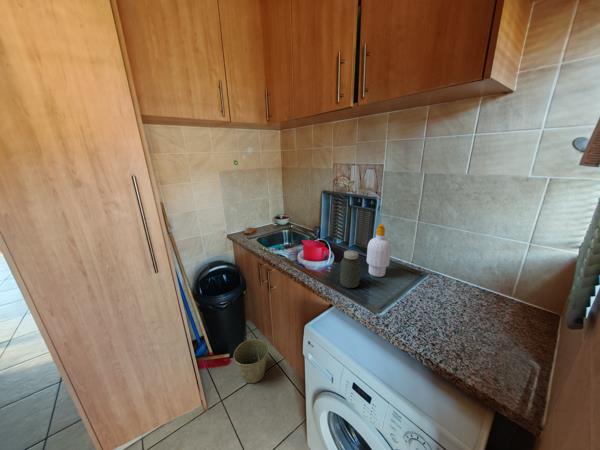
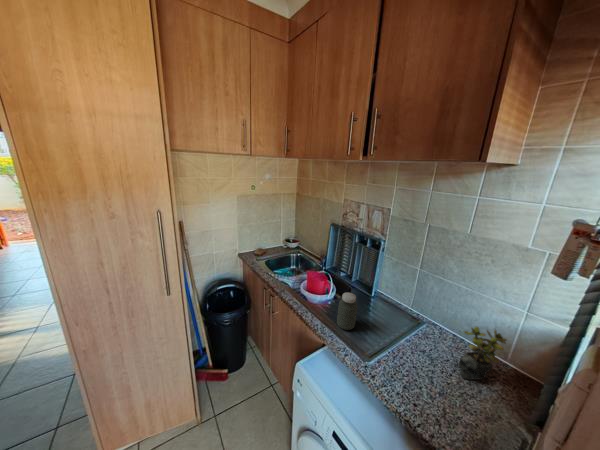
soap bottle: present [367,224,391,277] -> none [365,269,390,320]
succulent plant: none [467,263,514,316] -> present [459,327,506,380]
bucket: present [234,334,269,383] -> none [231,354,266,404]

